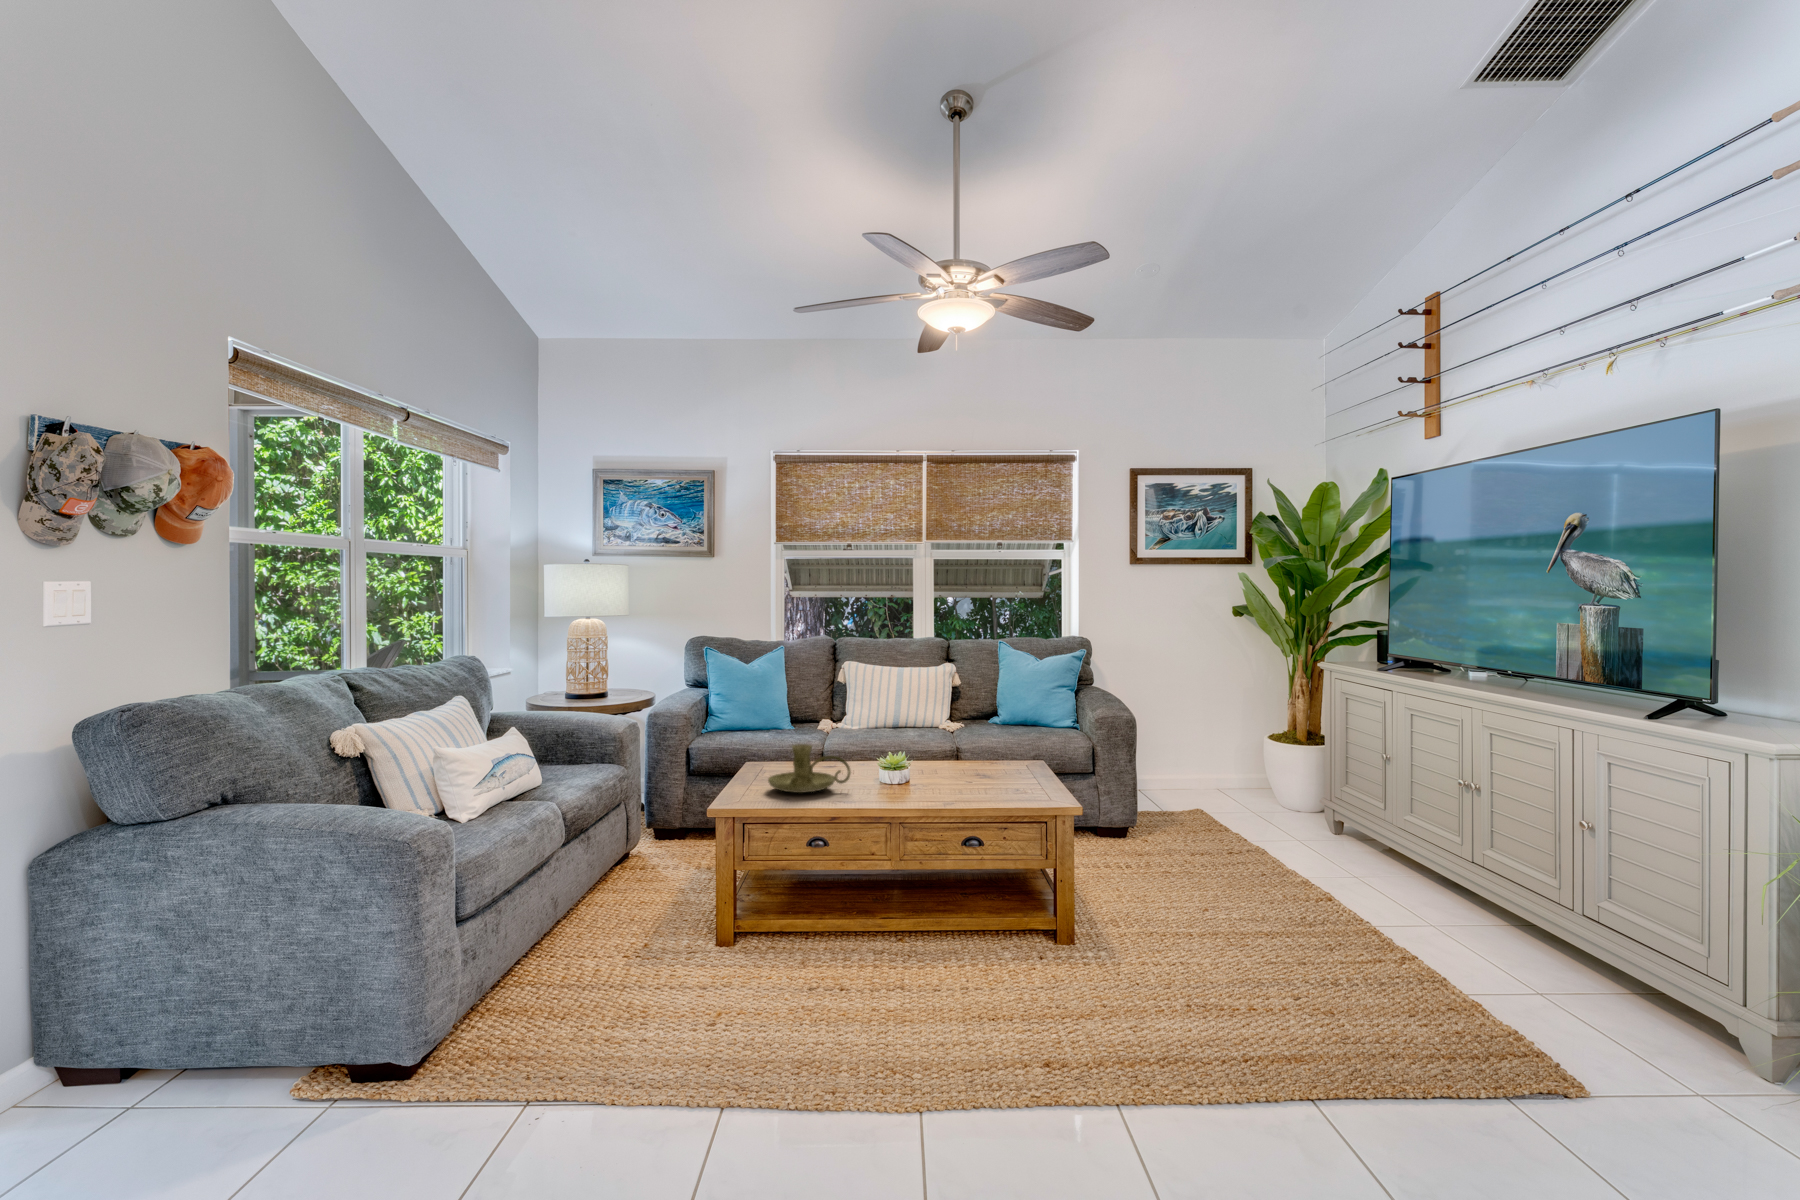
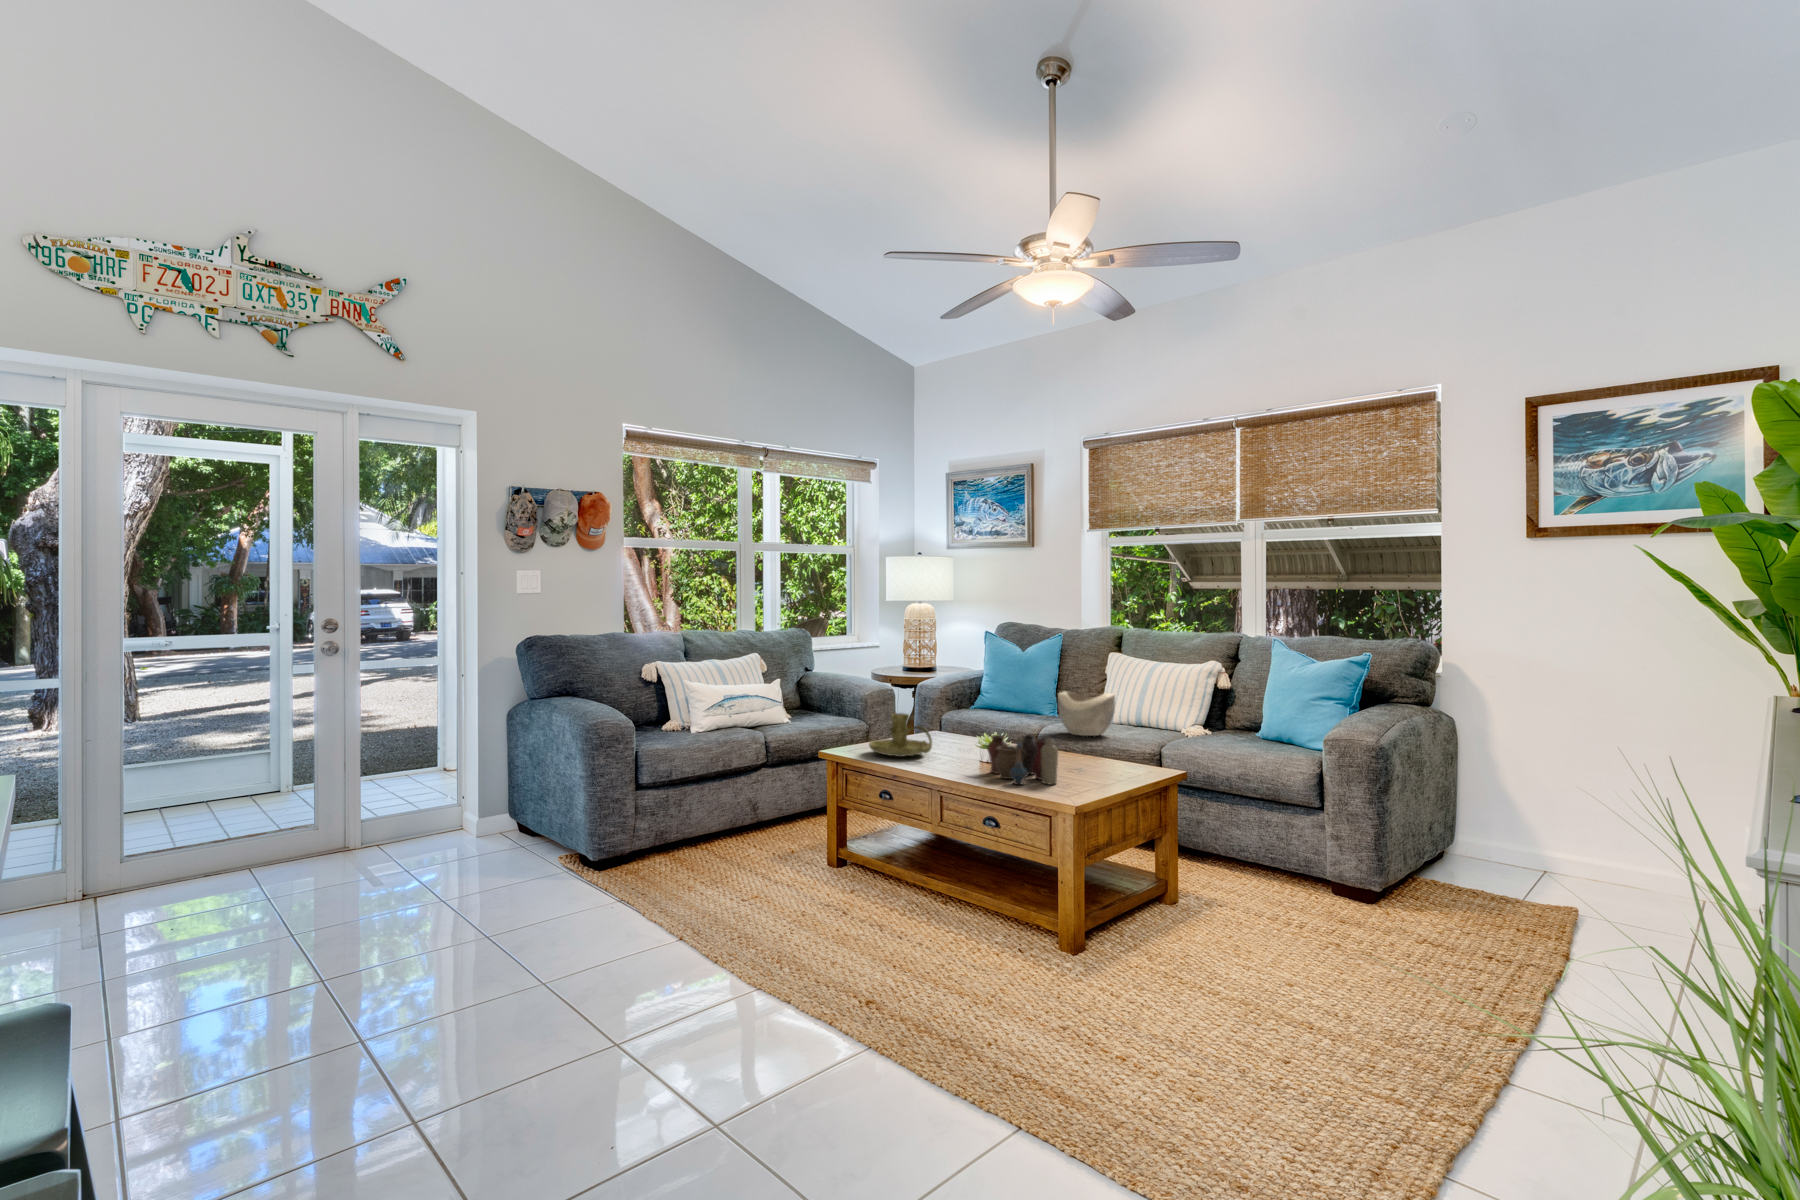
decorative bowl: none [837,701,891,744] -> present [1058,691,1115,736]
vase: none [922,748,1004,798] -> present [987,734,1058,785]

